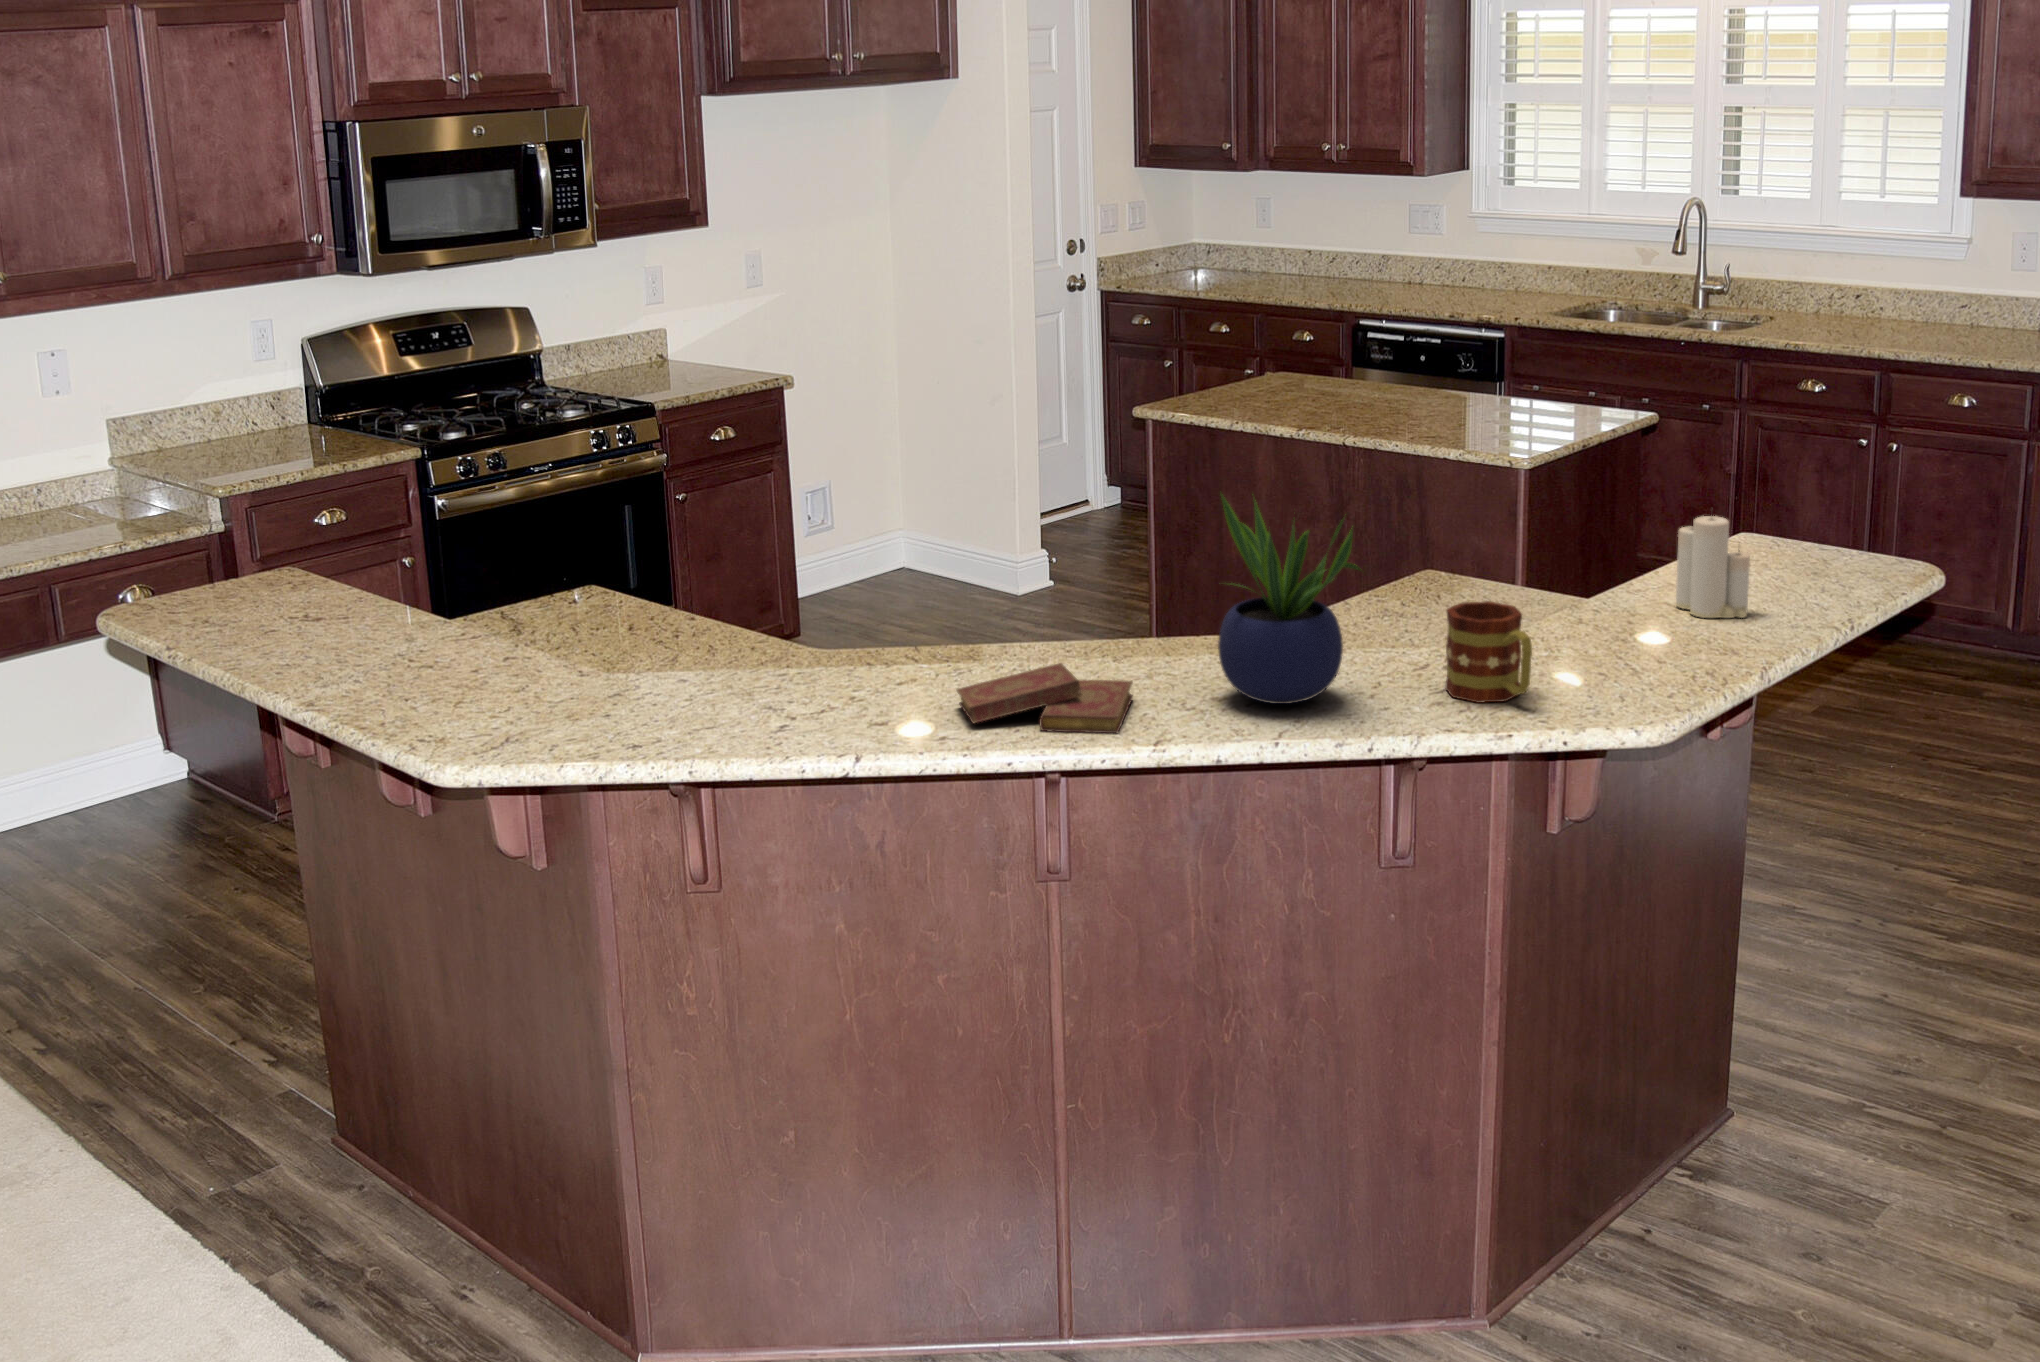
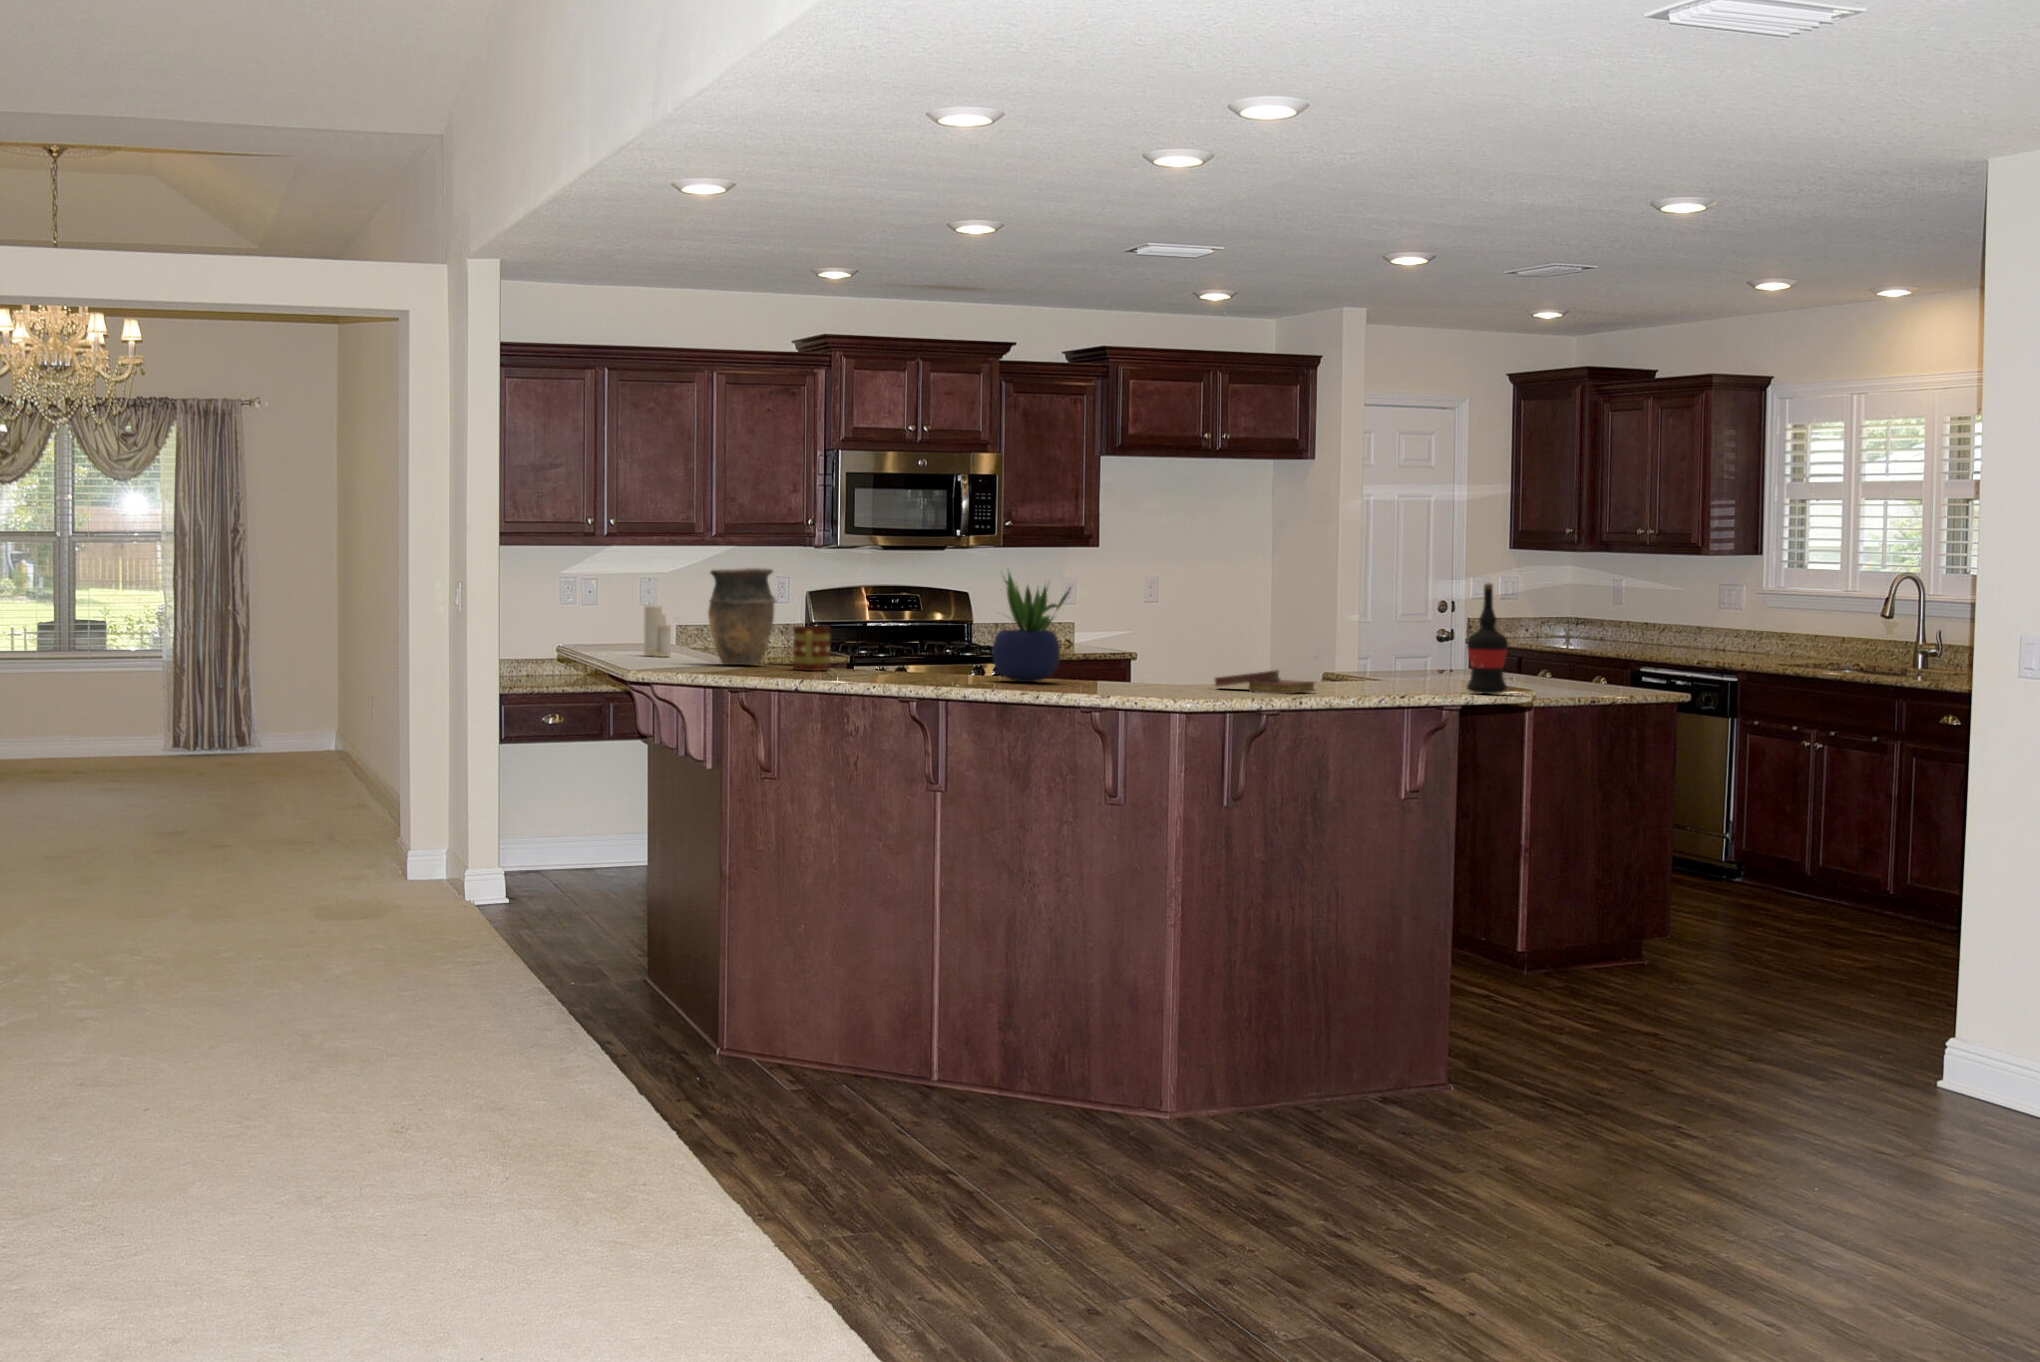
wine bottle: none [1768,398,1833,565] -> present [1467,583,1508,694]
vase: none [564,501,702,705] -> present [708,568,776,665]
candle: present [1676,516,1750,618] -> present [644,605,671,657]
mug: present [1446,601,1532,703] -> present [793,626,831,671]
book: present [957,663,1133,733] -> present [1214,670,1314,694]

